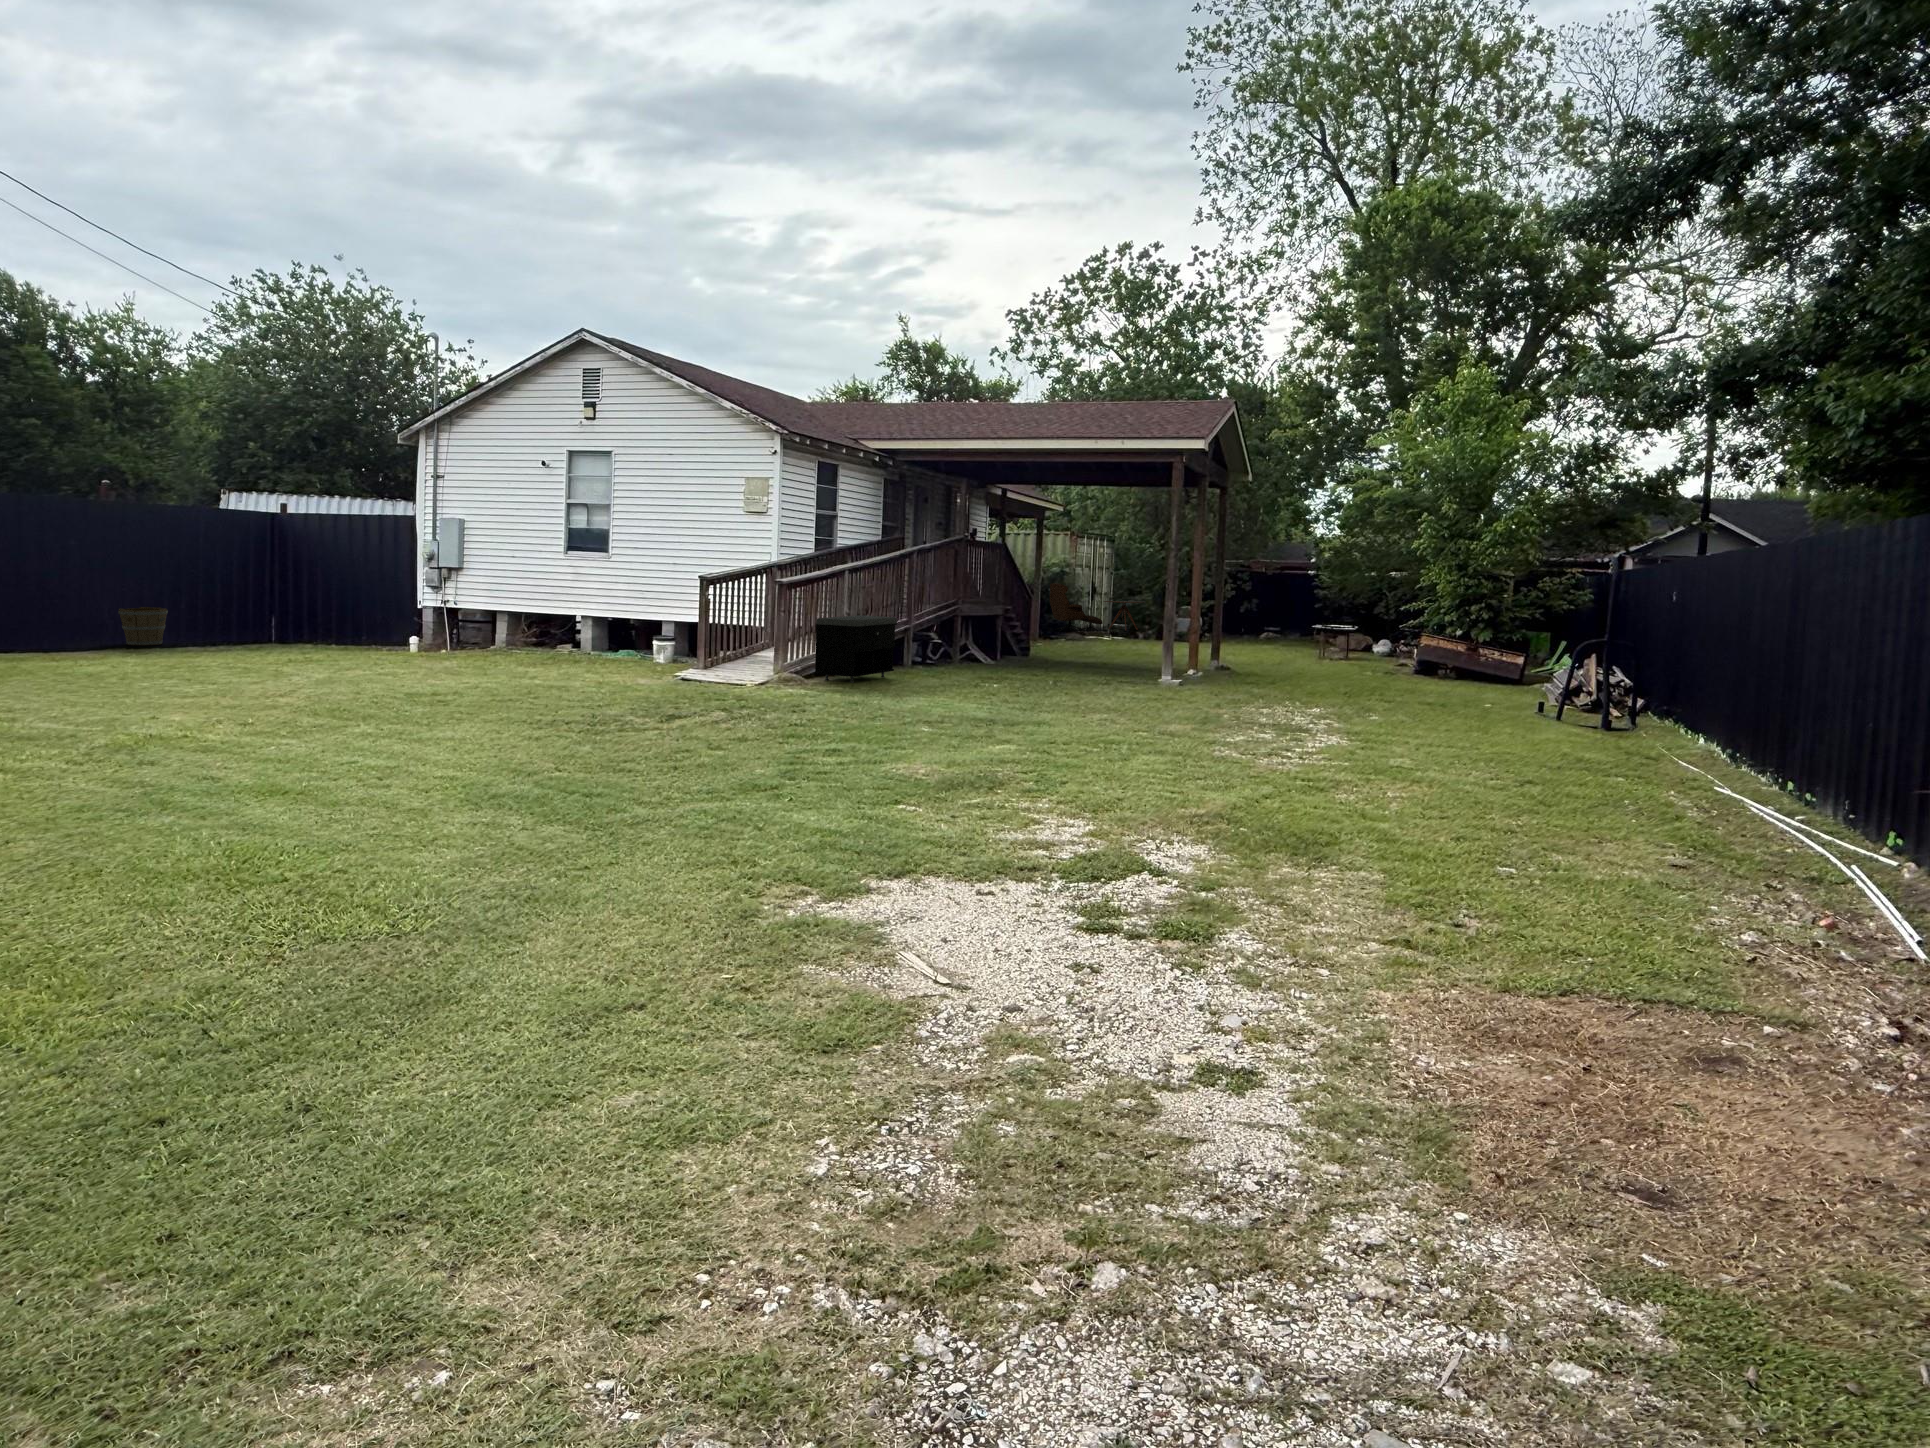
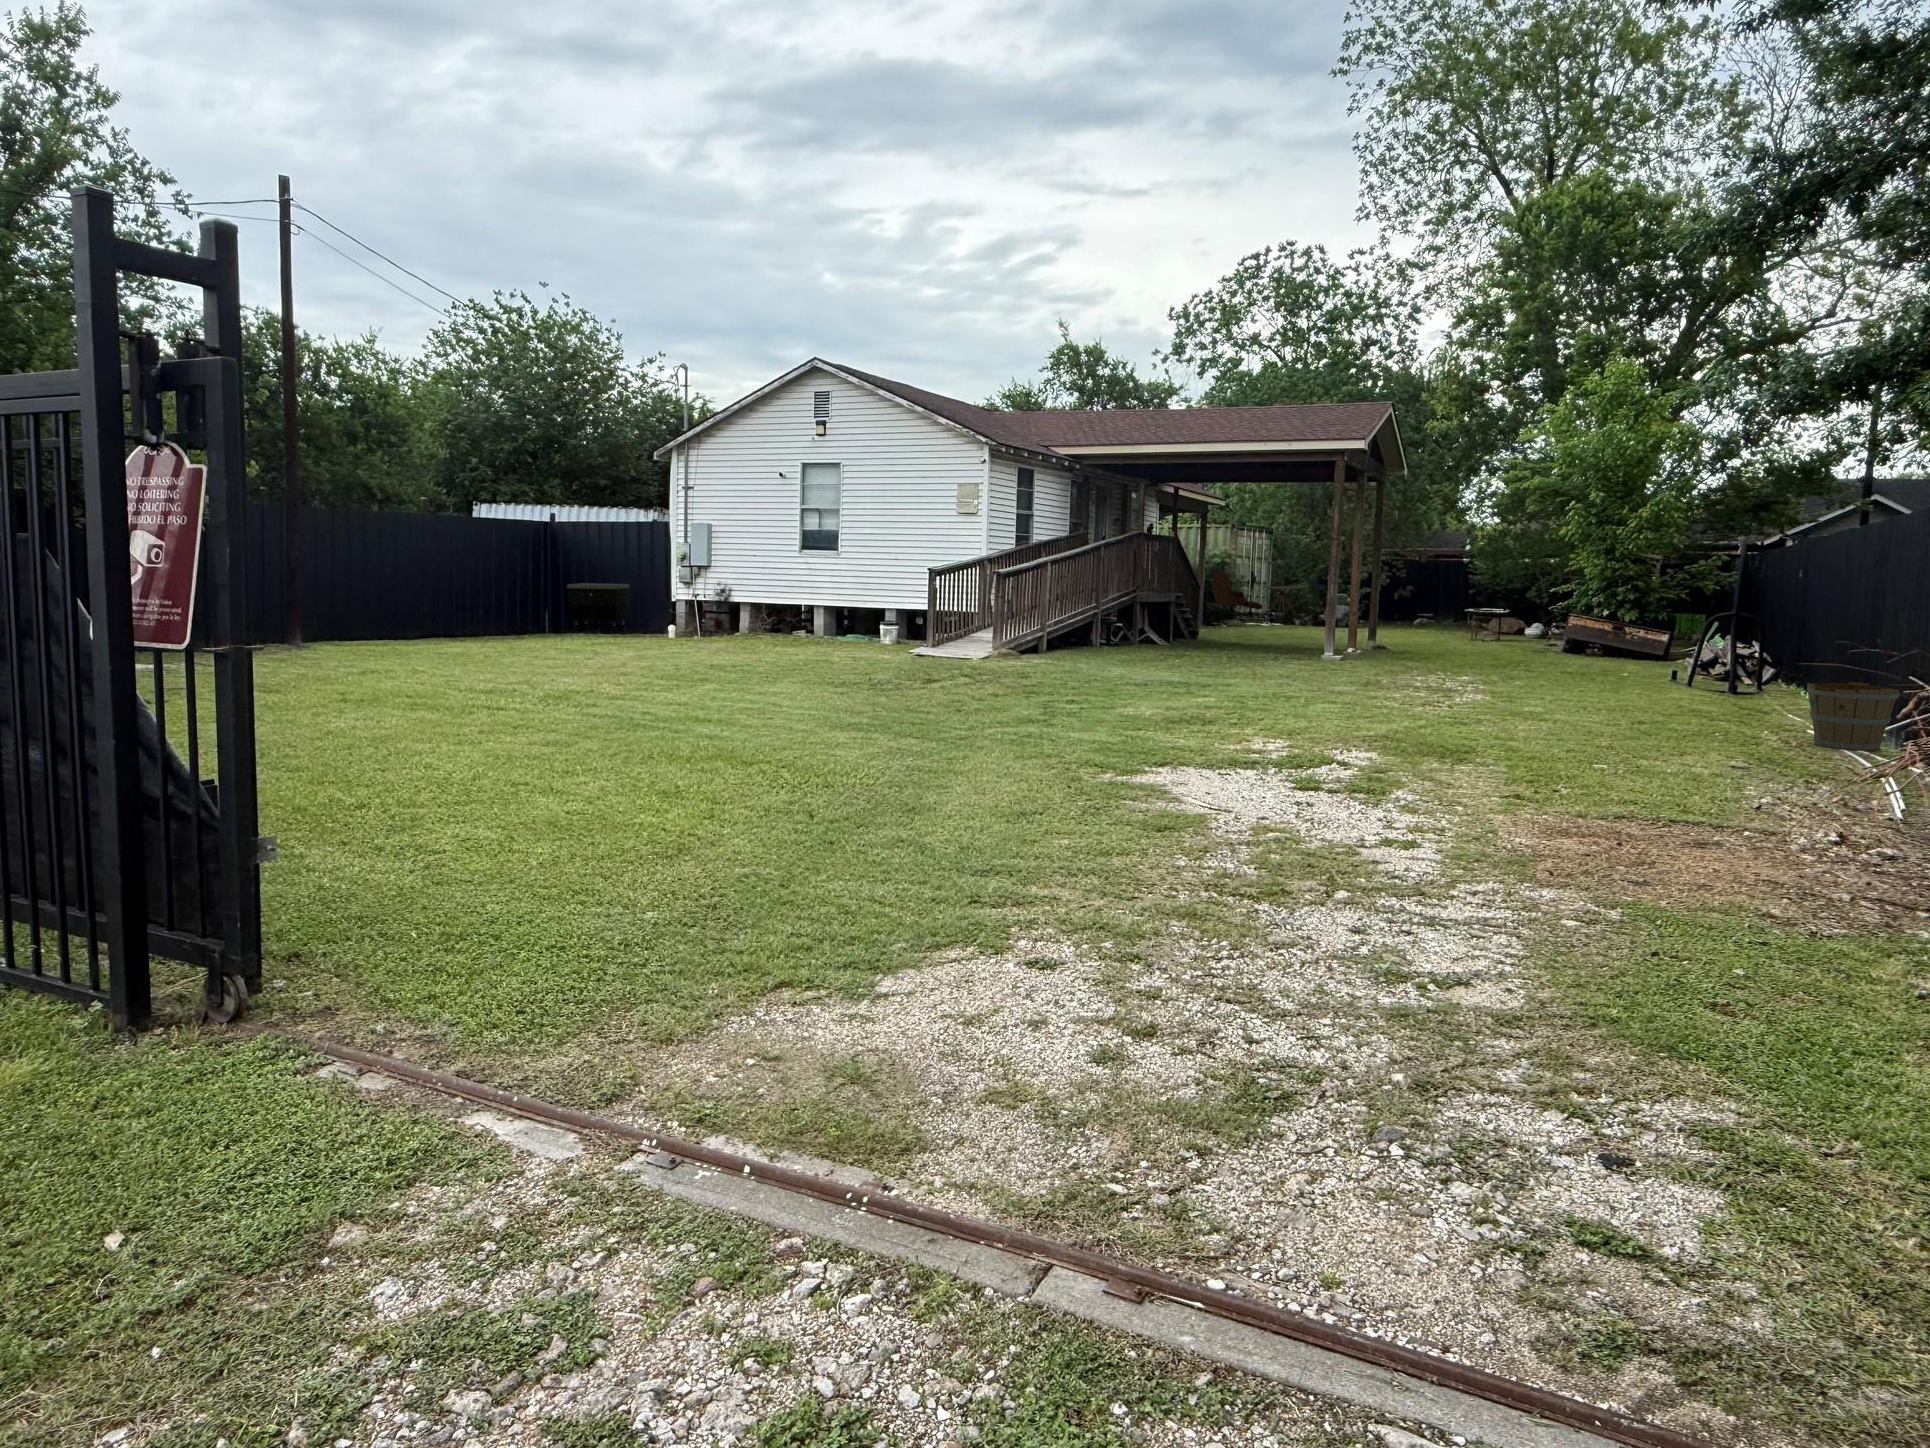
potted tree: none [454,586,491,643] -> present [707,583,733,629]
wooden bucket: present [118,607,168,645] -> present [1807,682,1900,751]
storage bench: present [815,615,897,683] -> present [567,583,631,626]

